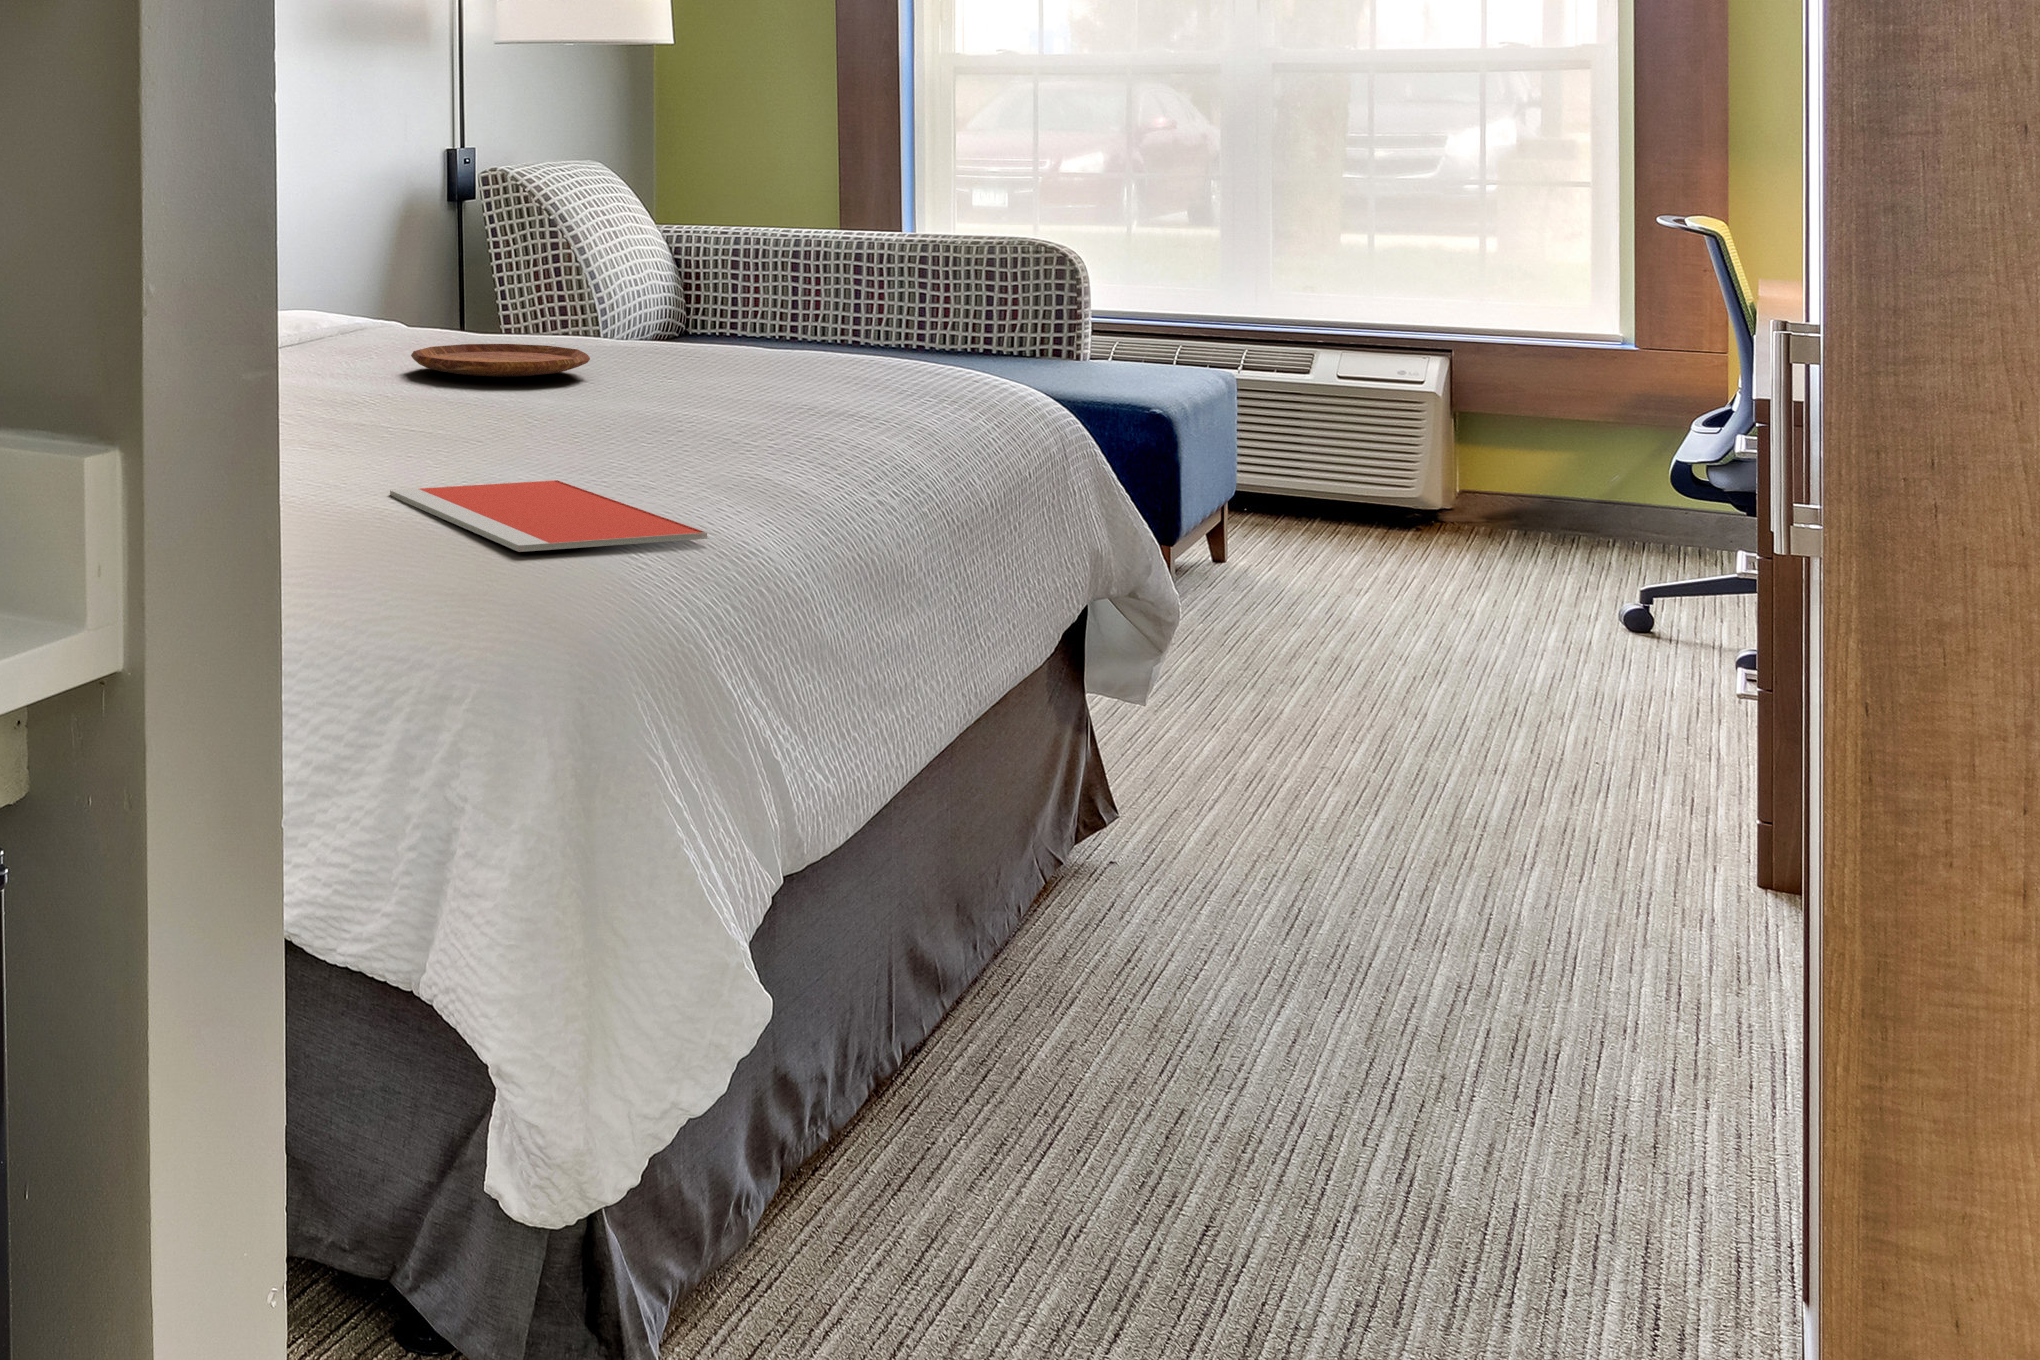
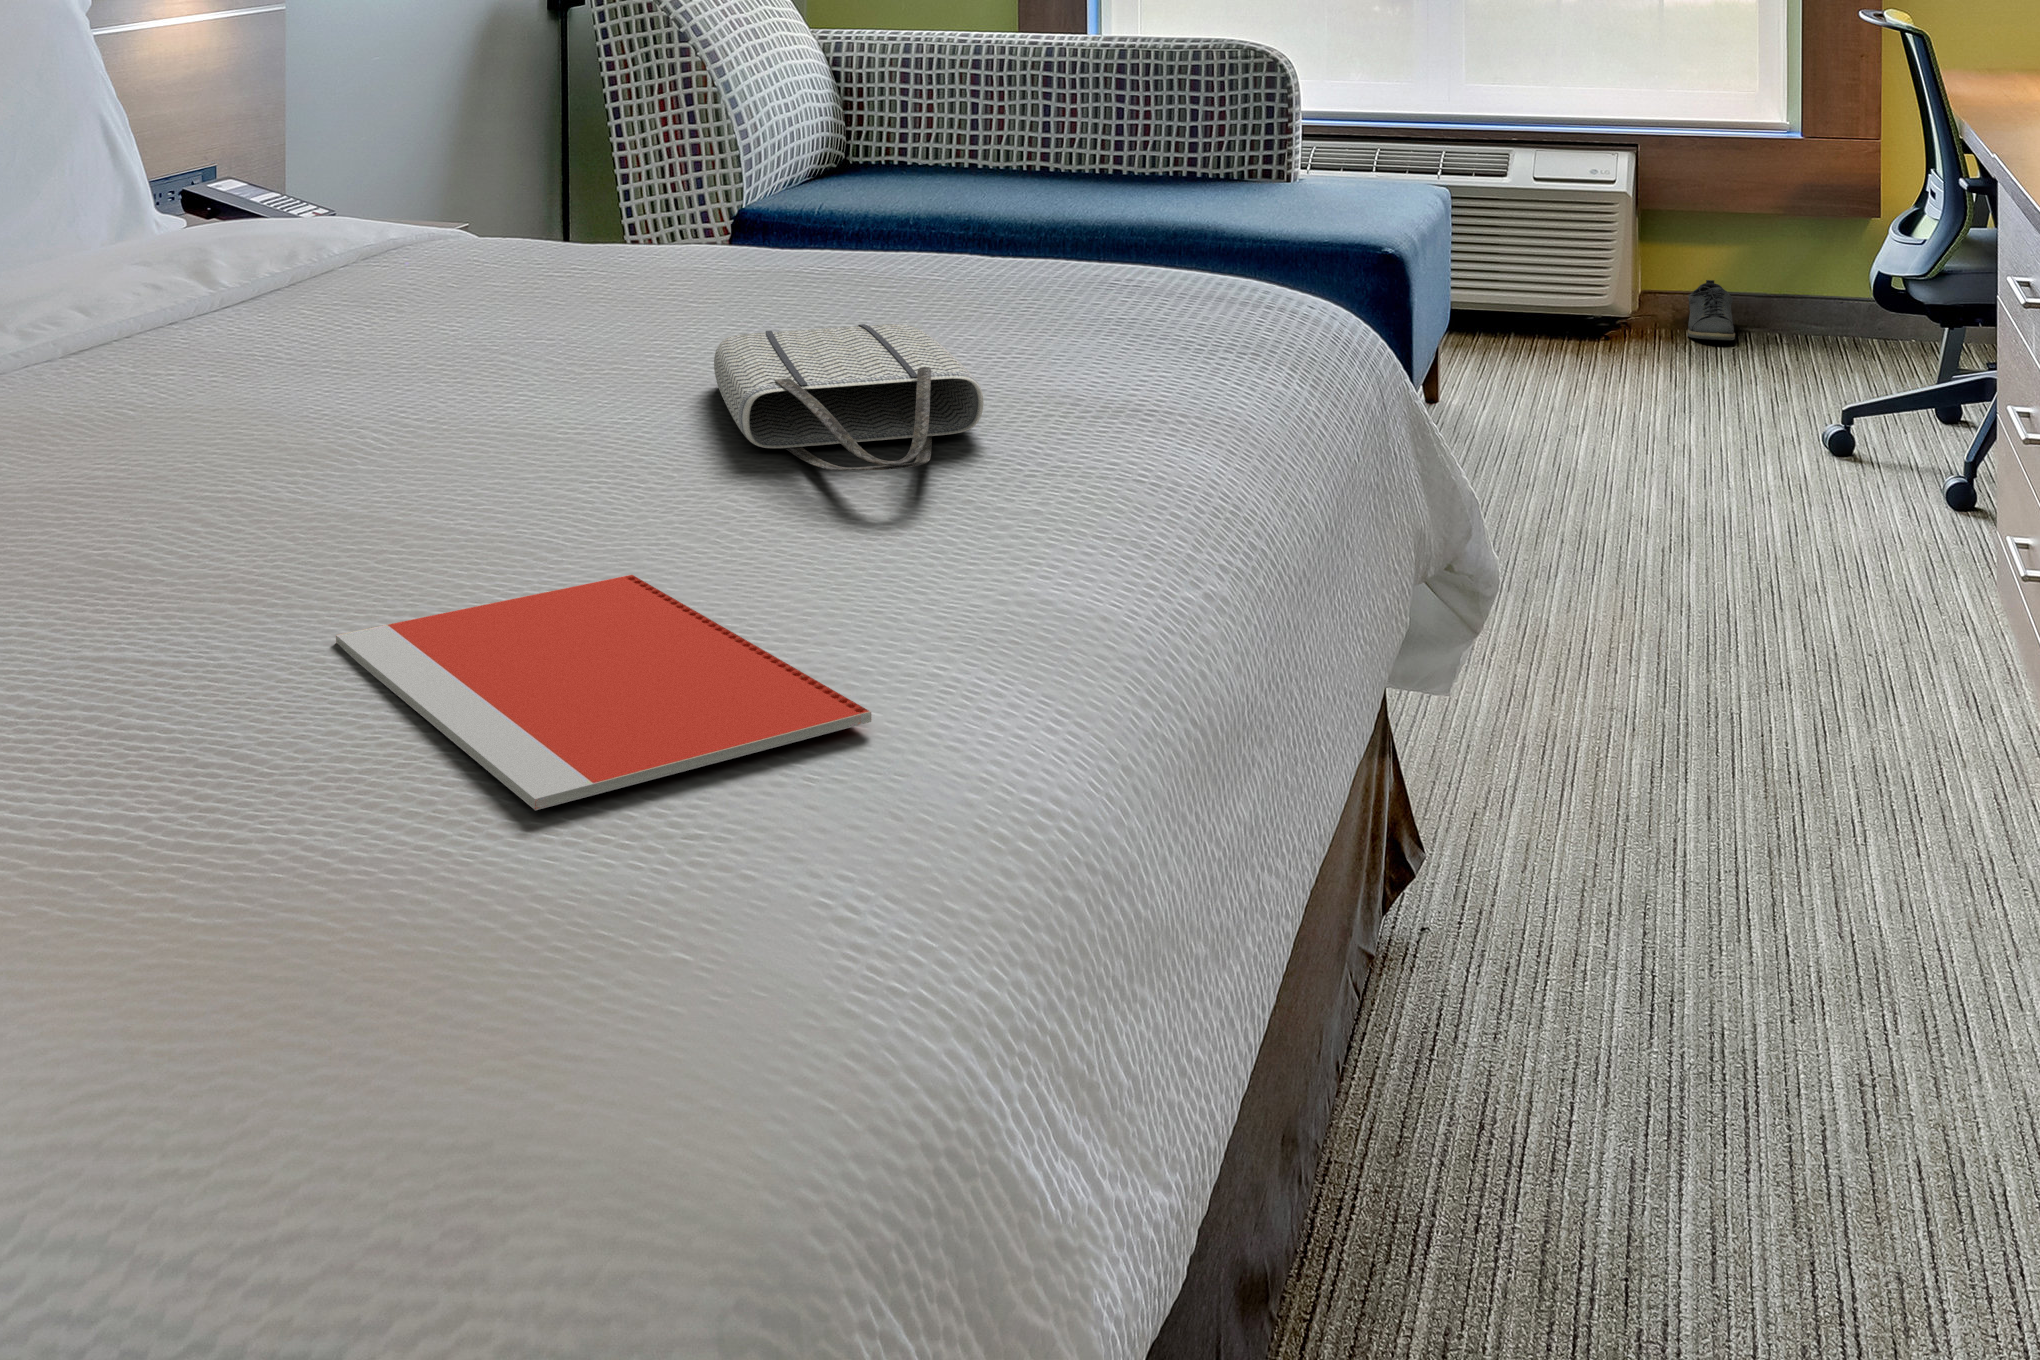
tray: present [411,344,590,377] -> none [446,259,709,320]
tote bag: none [599,377,785,445] -> present [714,324,983,471]
shoe: none [1499,486,1551,542] -> present [1688,280,1735,340]

